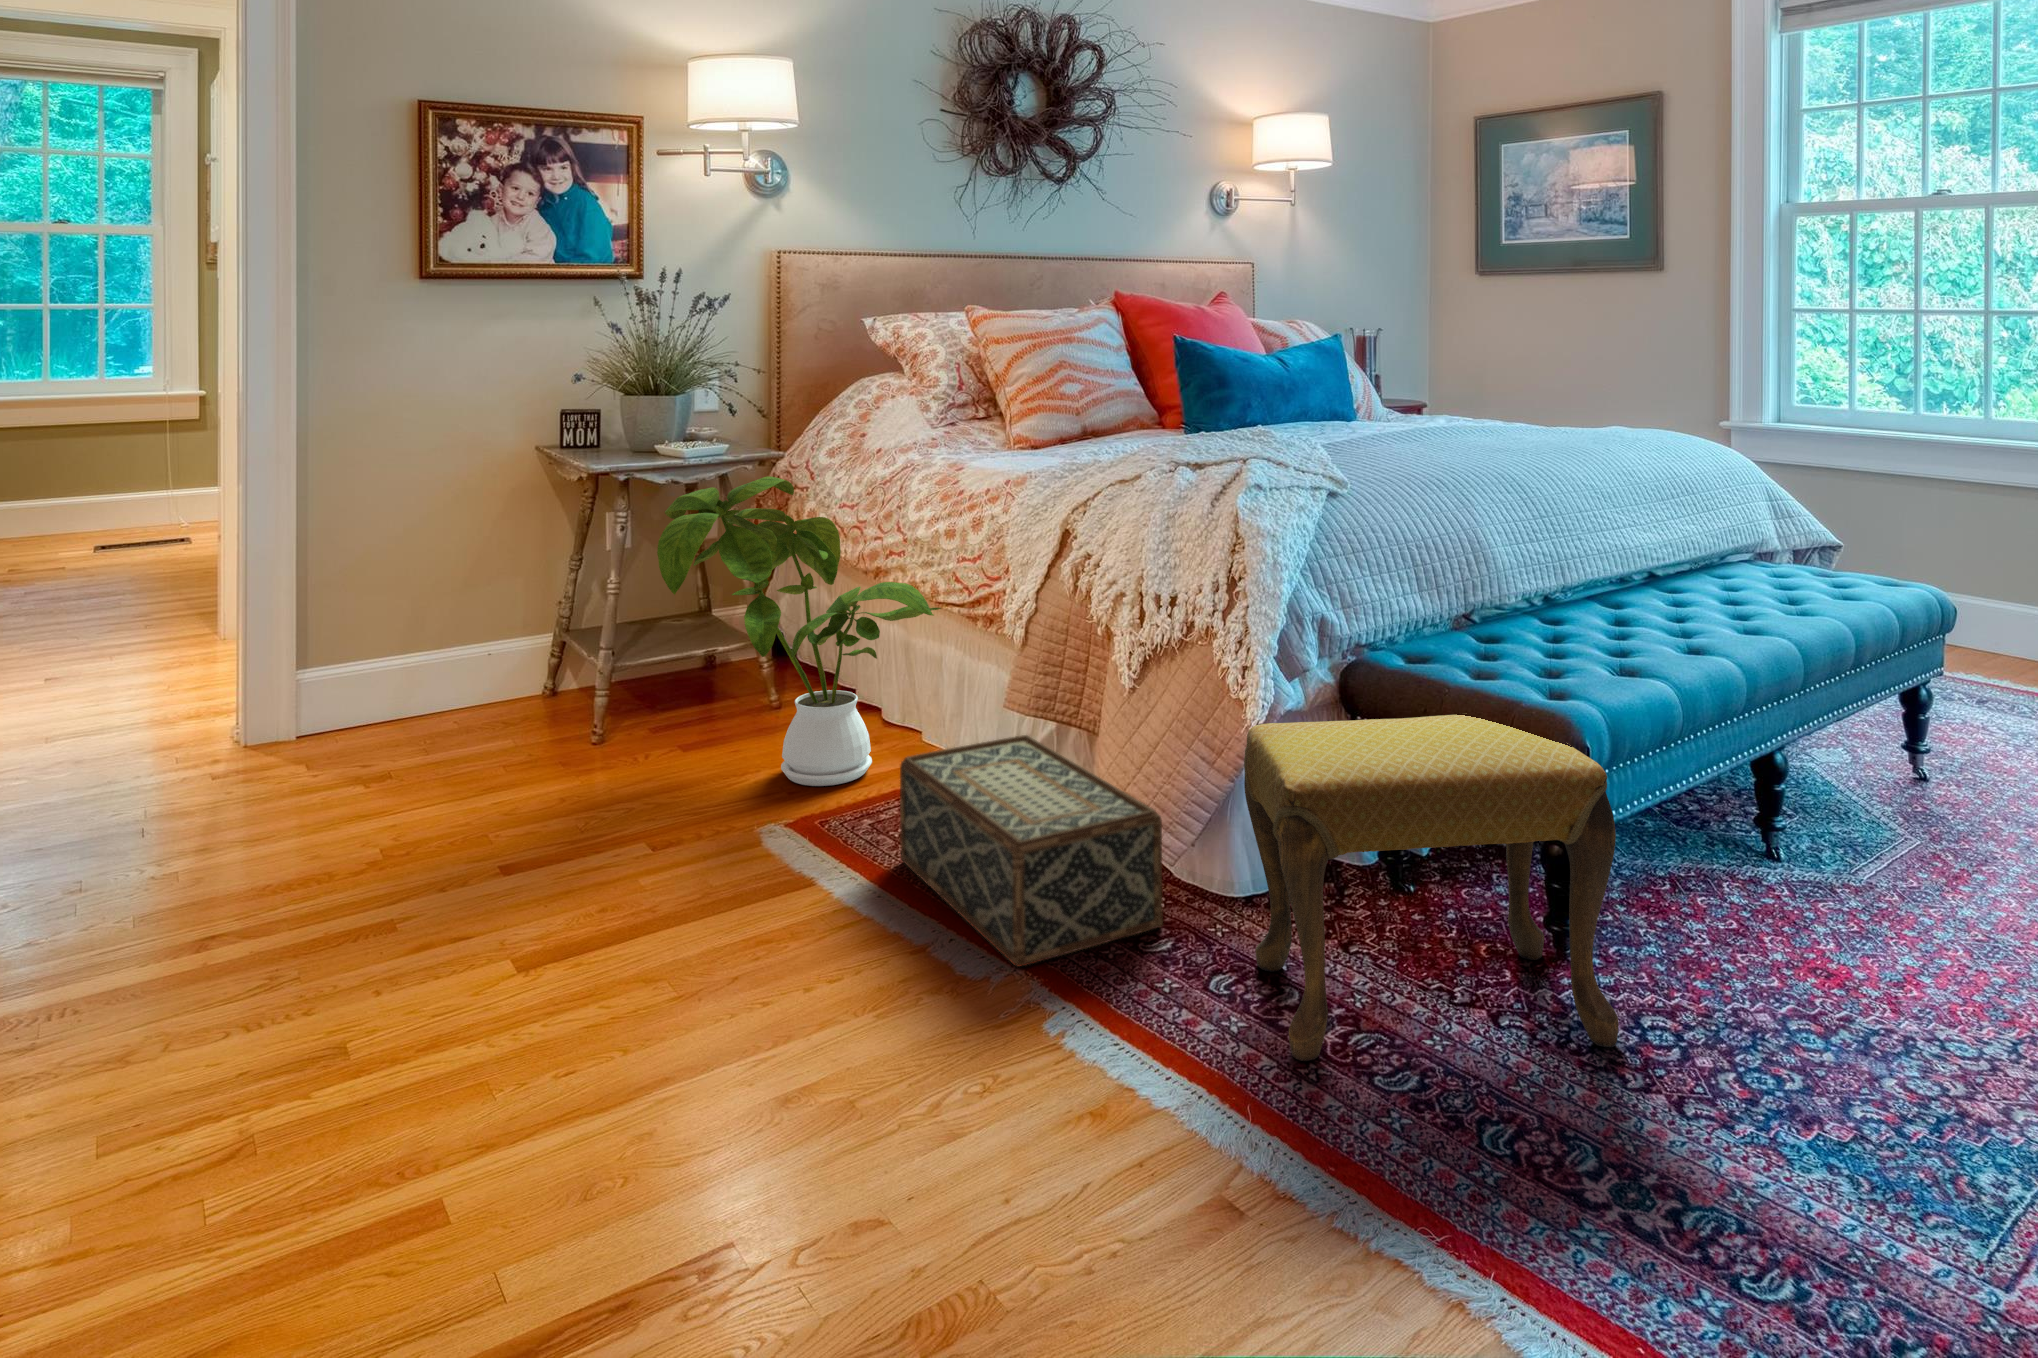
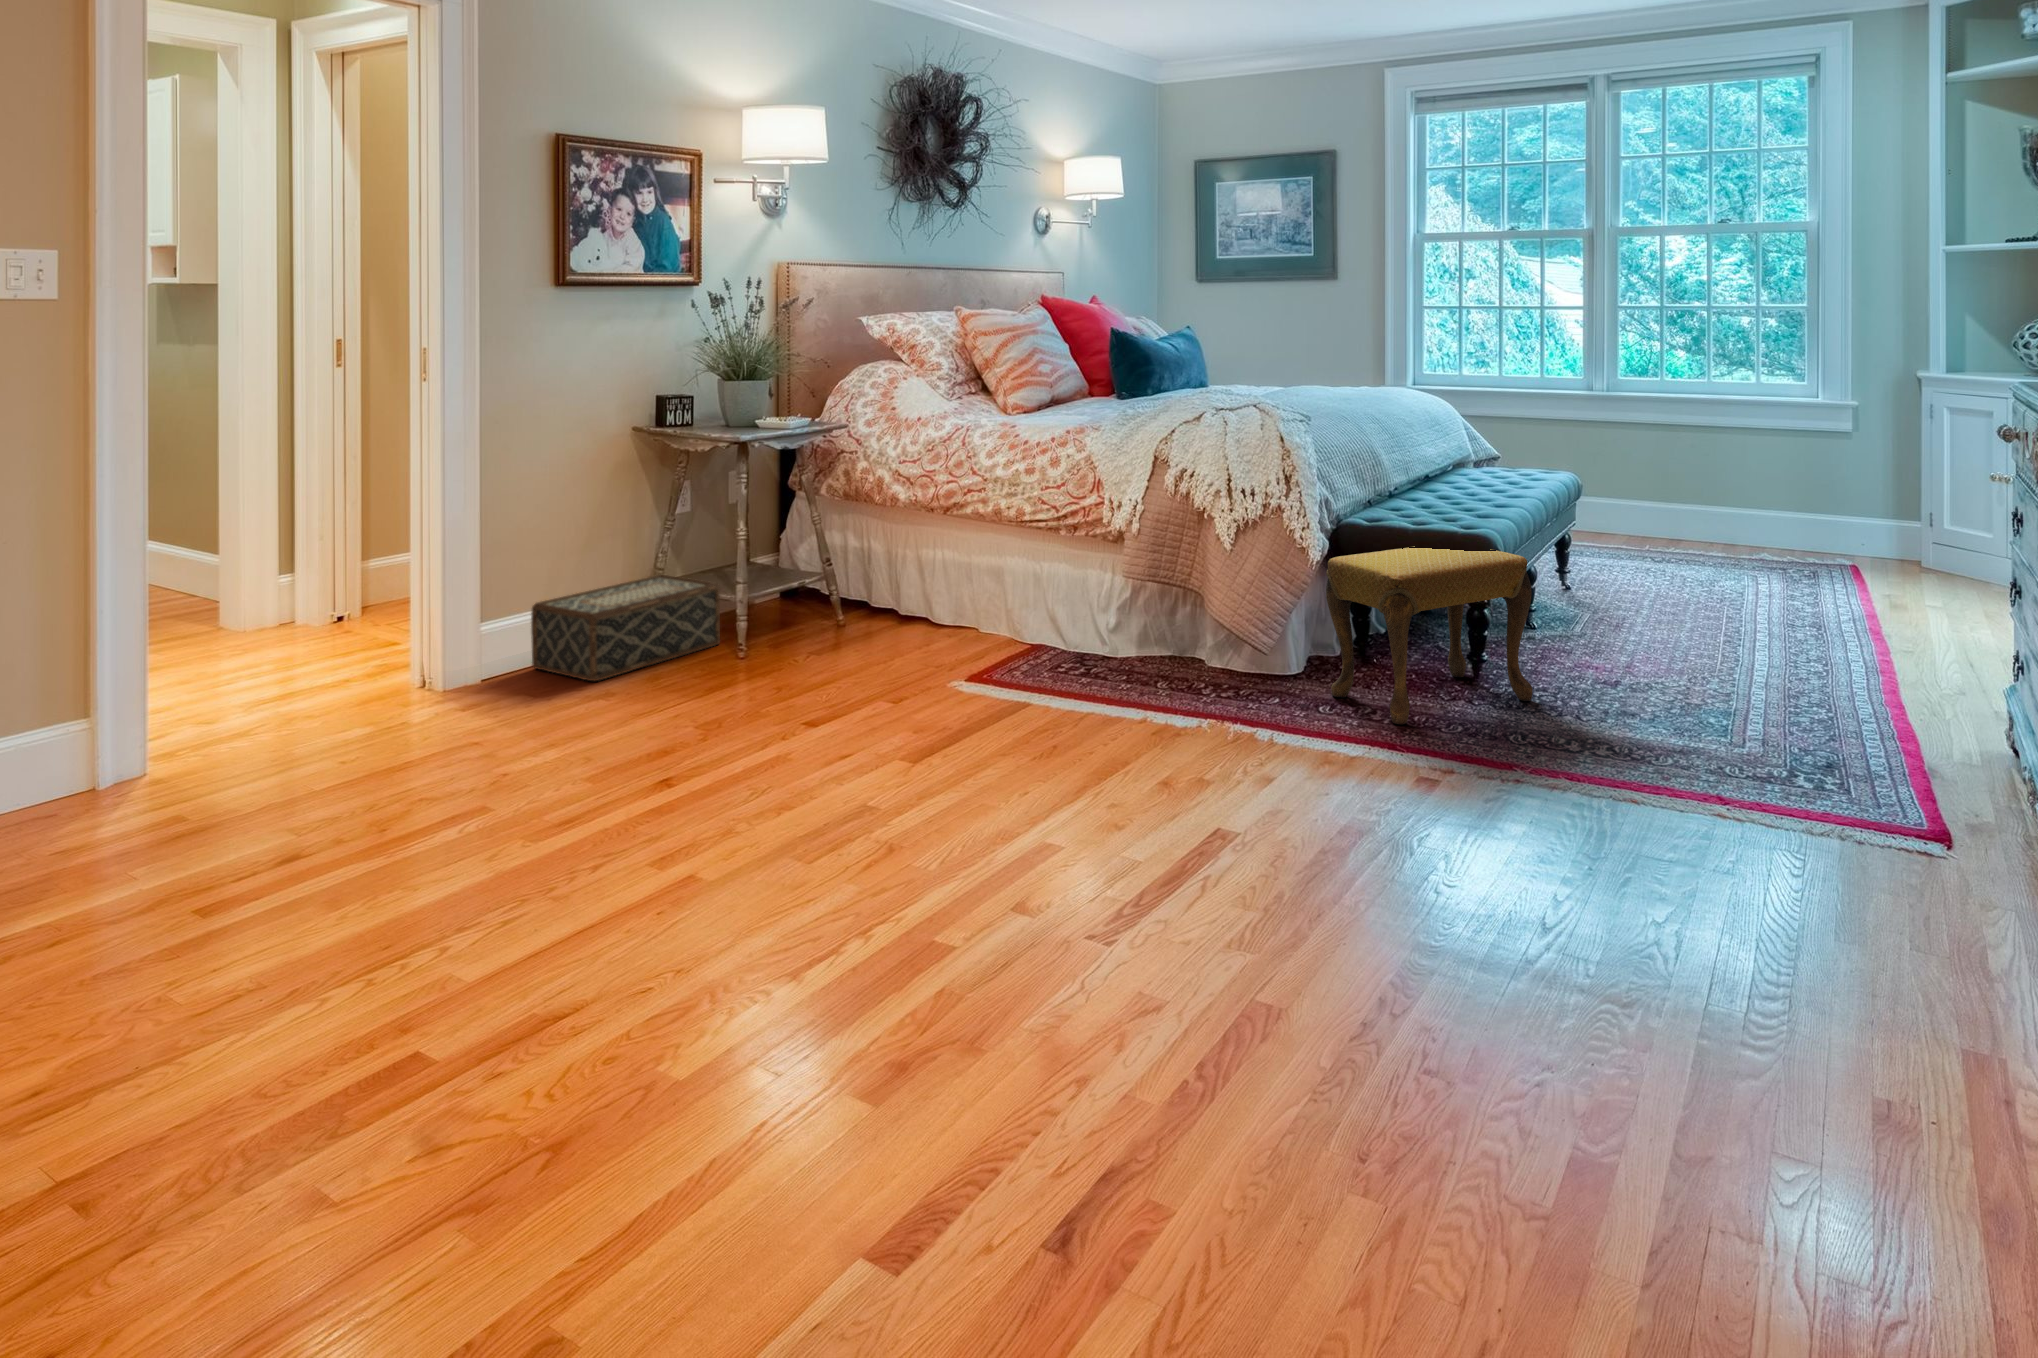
house plant: present [657,476,941,786] -> none [833,434,1046,655]
woven basket: present [900,735,1163,966] -> present [531,575,720,681]

